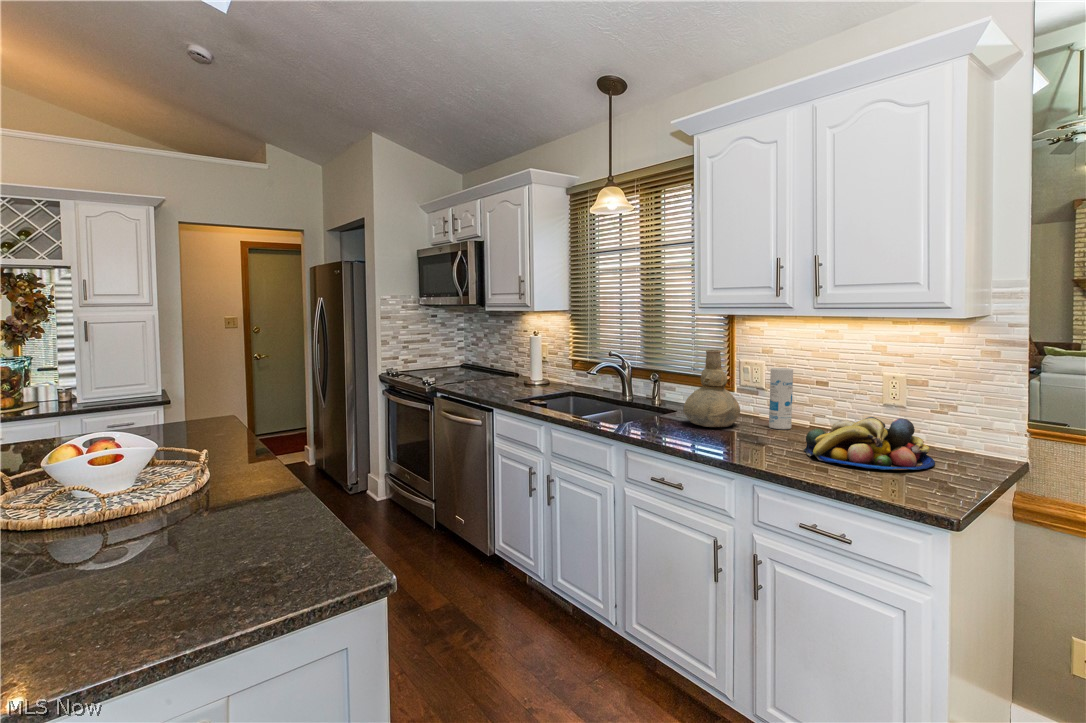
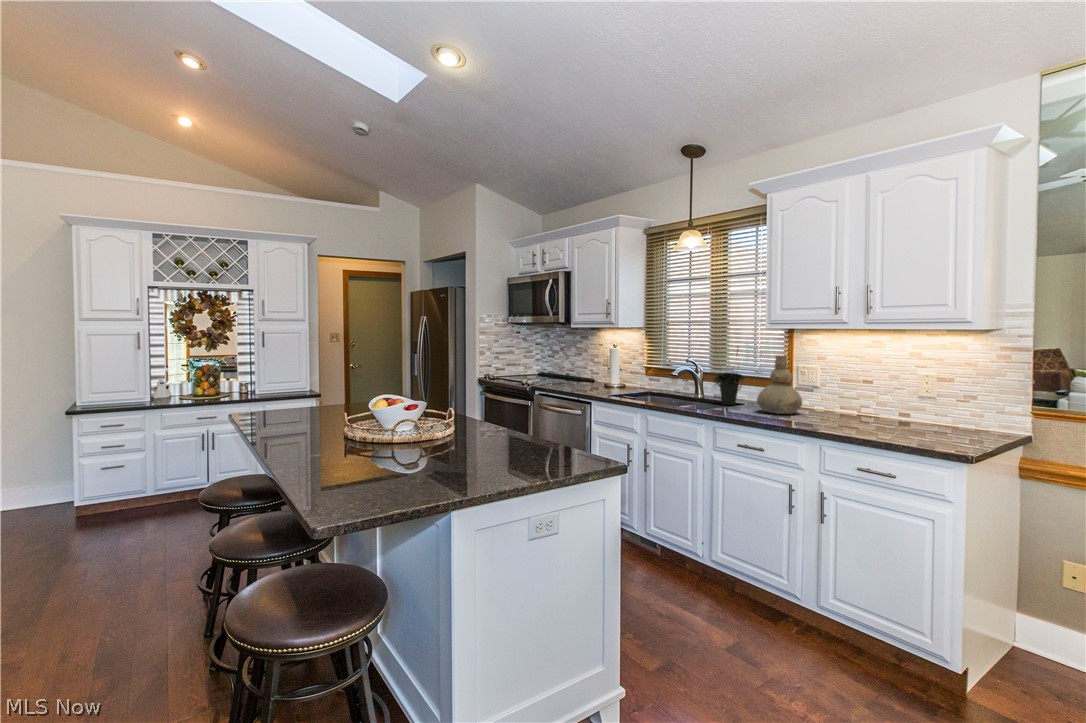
potted plant: none [638,336,677,412] -> present [714,350,745,405]
canister: present [769,368,793,429] -> none [825,370,845,416]
fruit bowl: present [804,417,935,470] -> none [861,402,964,437]

